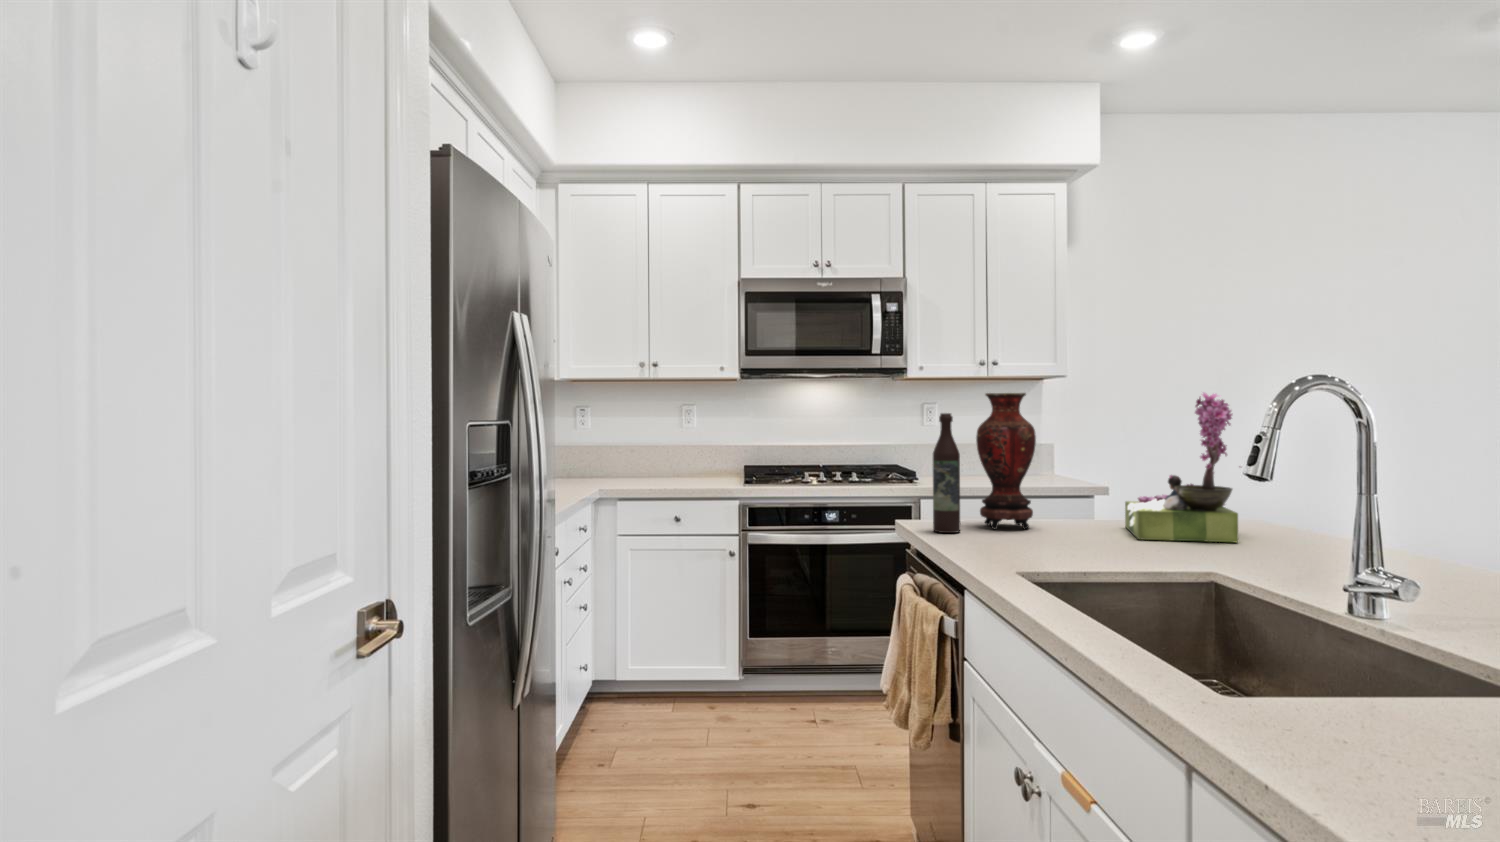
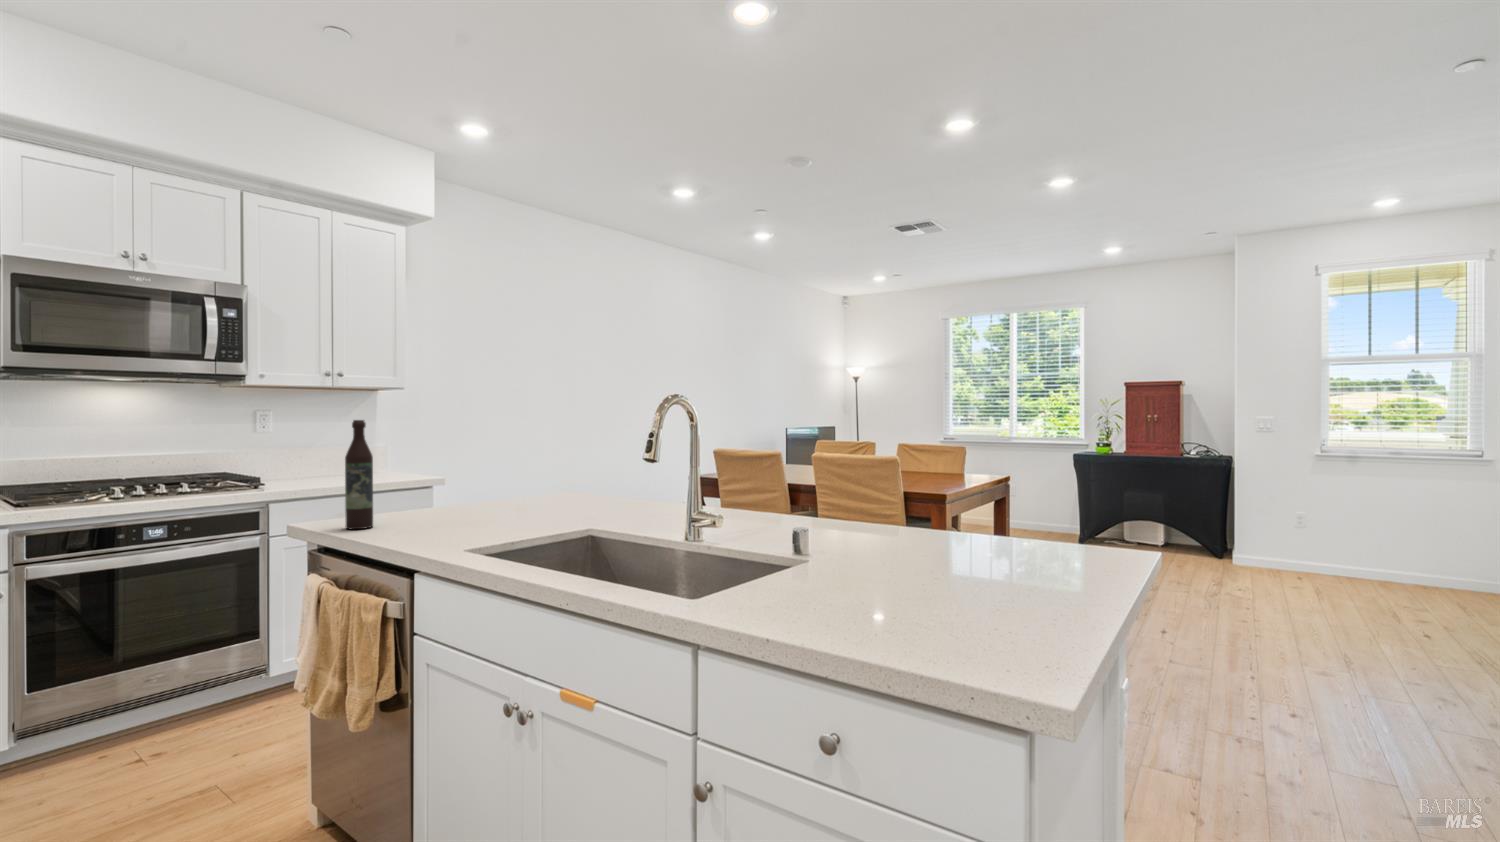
flower arrangement: present [1125,392,1240,542] -> none [502,404,586,515]
vase: present [976,393,1036,529] -> none [381,402,436,521]

